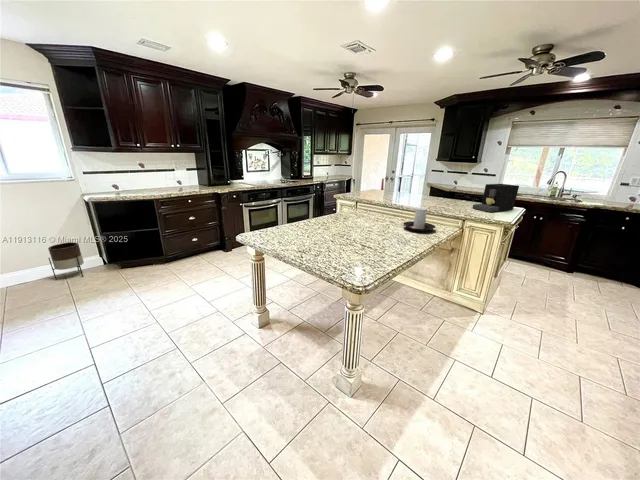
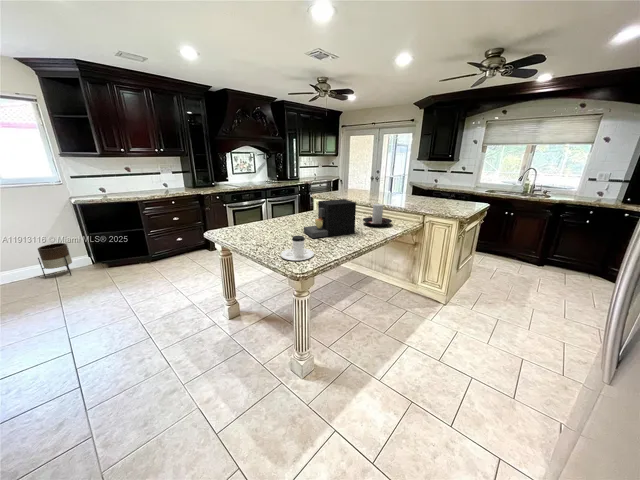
coffee maker: present [472,184,519,212] -> present [304,199,356,238]
coffee cup: none [335,244,372,272] -> present [280,236,314,261]

